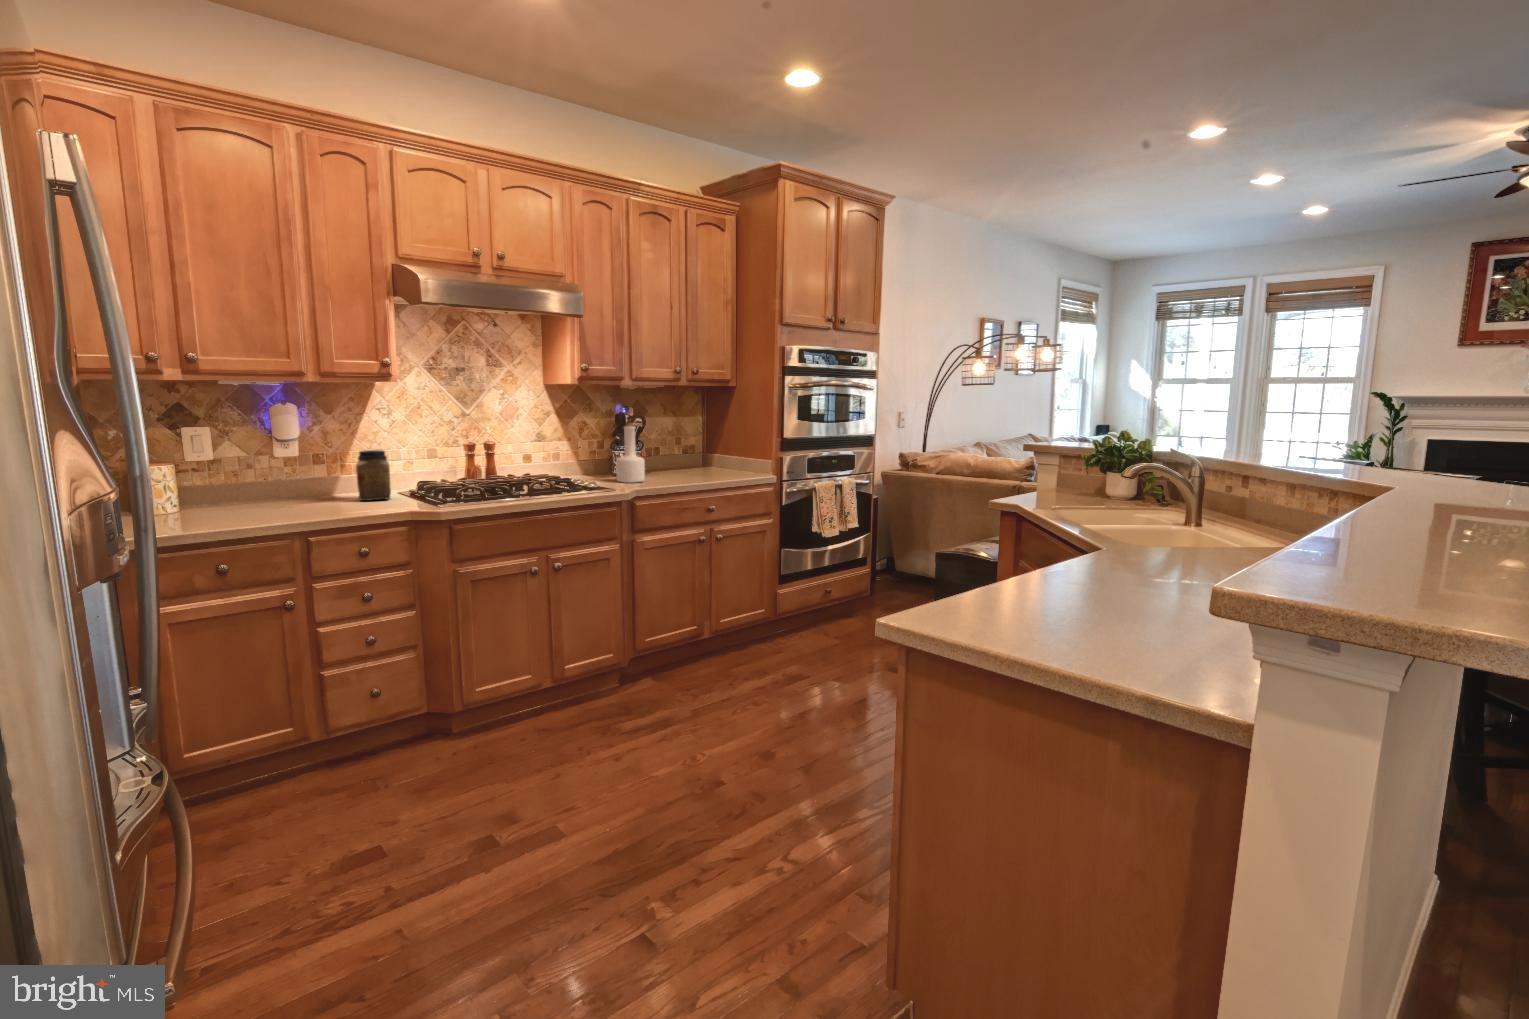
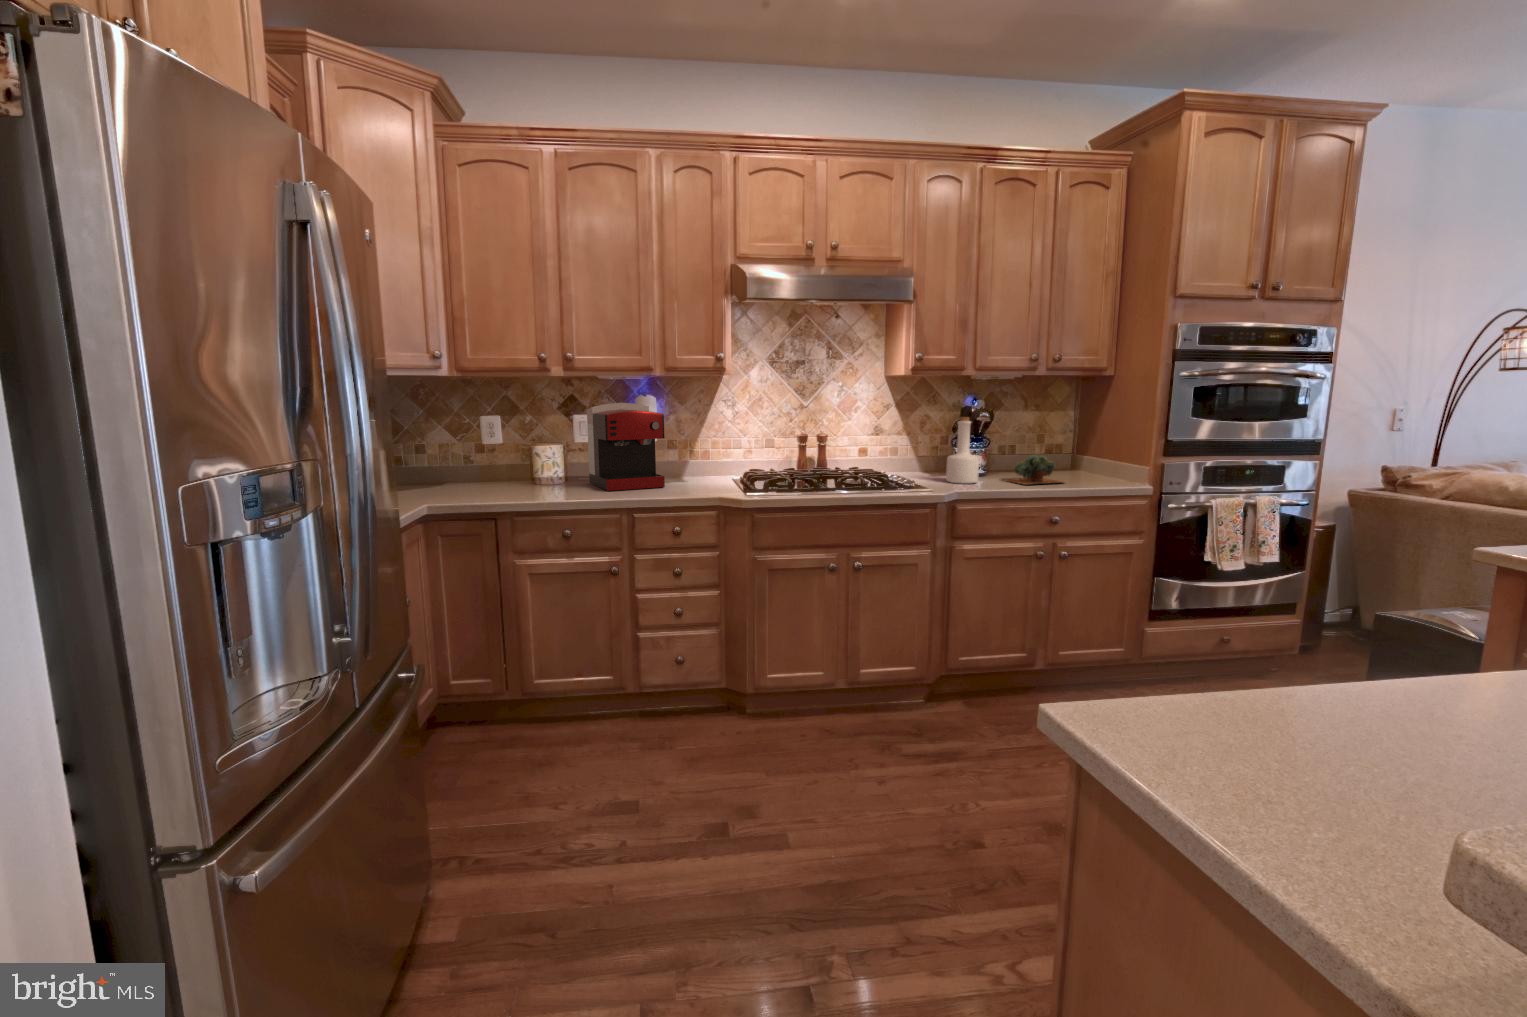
coffee maker: none [206,413,326,515] -> present [587,403,665,491]
jar: present [356,450,391,501] -> none [694,438,724,485]
succulent plant: none [658,454,713,480] -> present [1002,455,1063,485]

